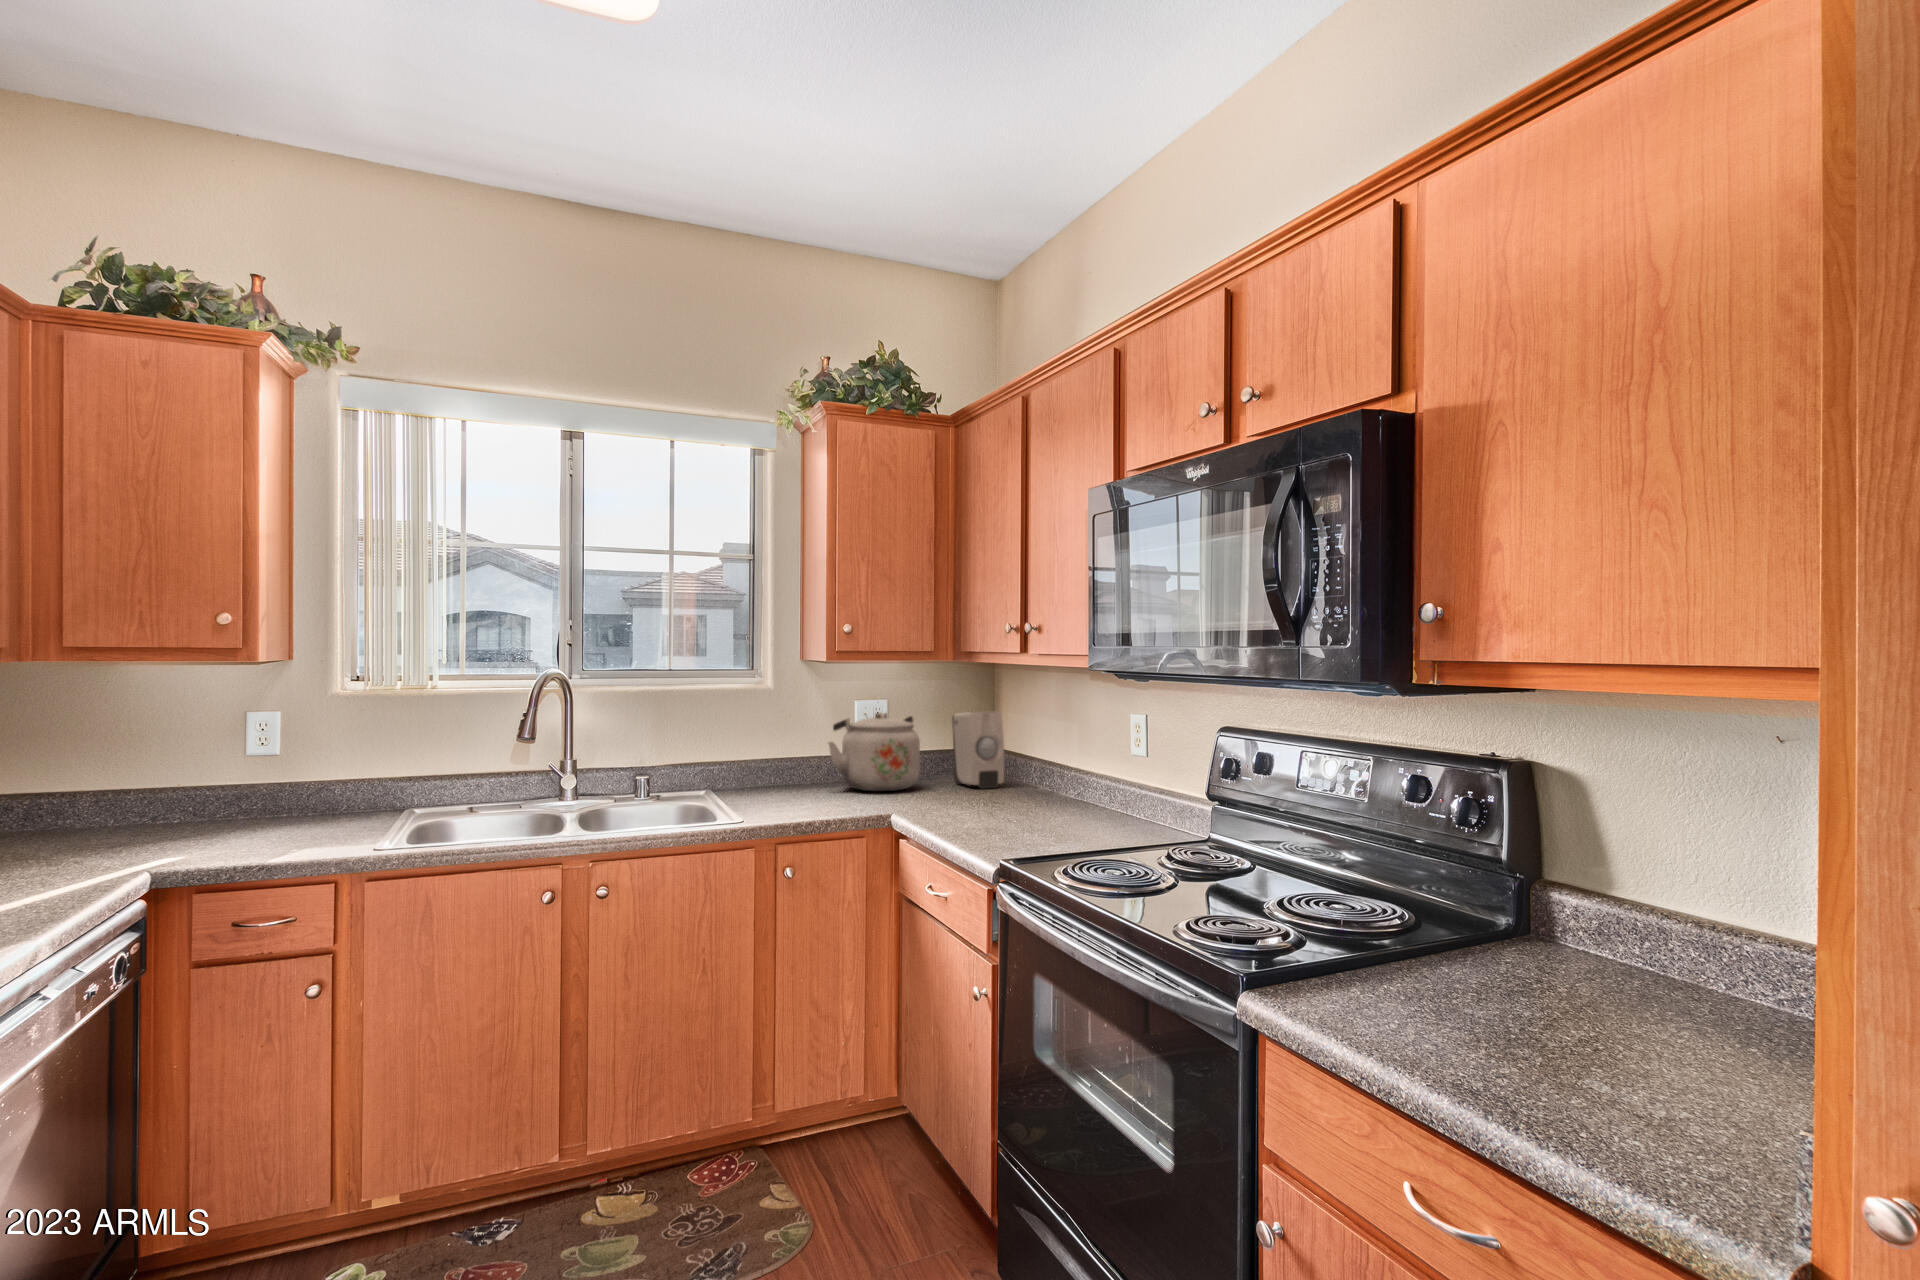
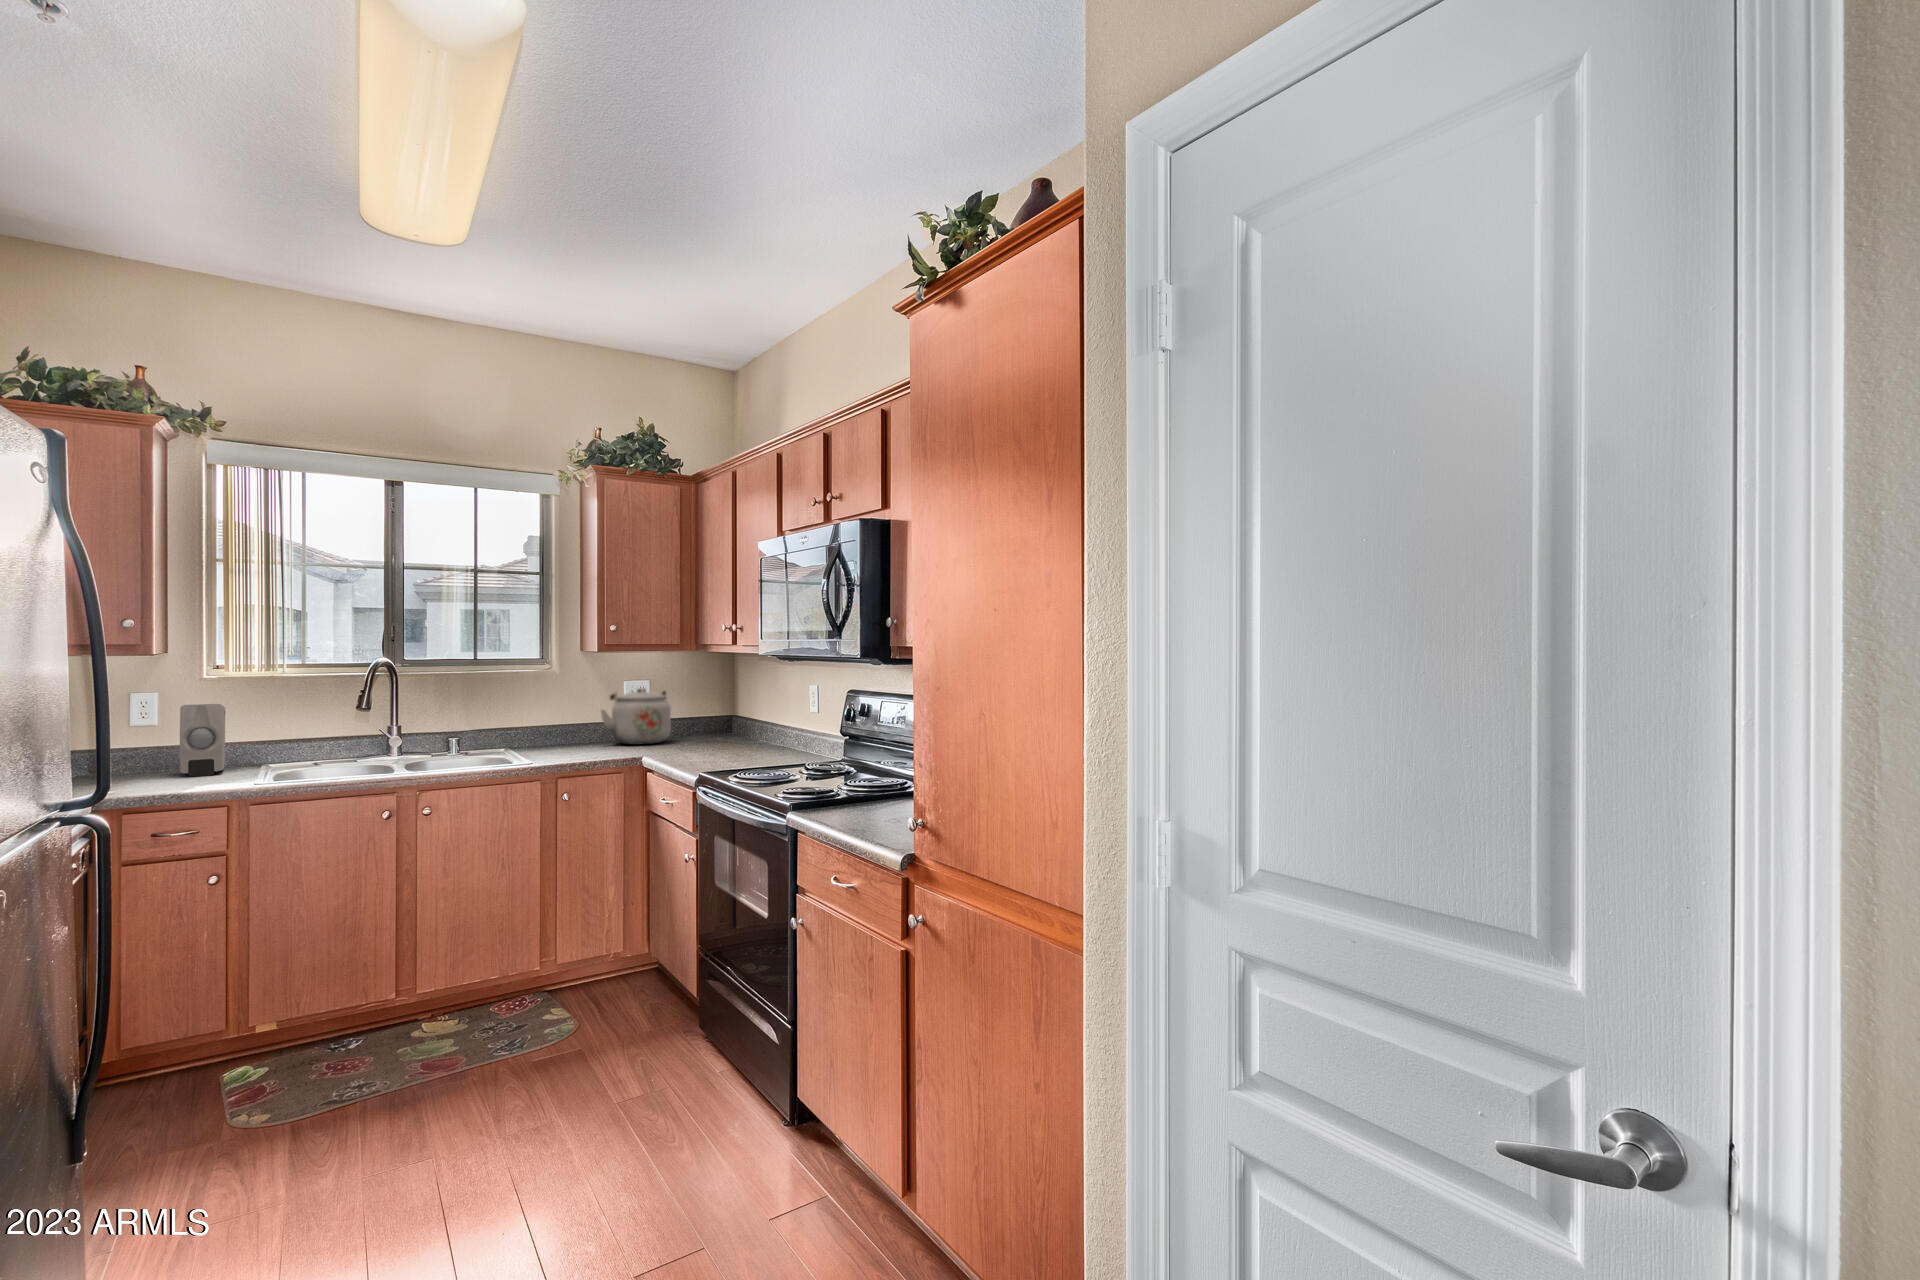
soap dispenser: present [952,712,1004,789] -> present [180,704,225,777]

